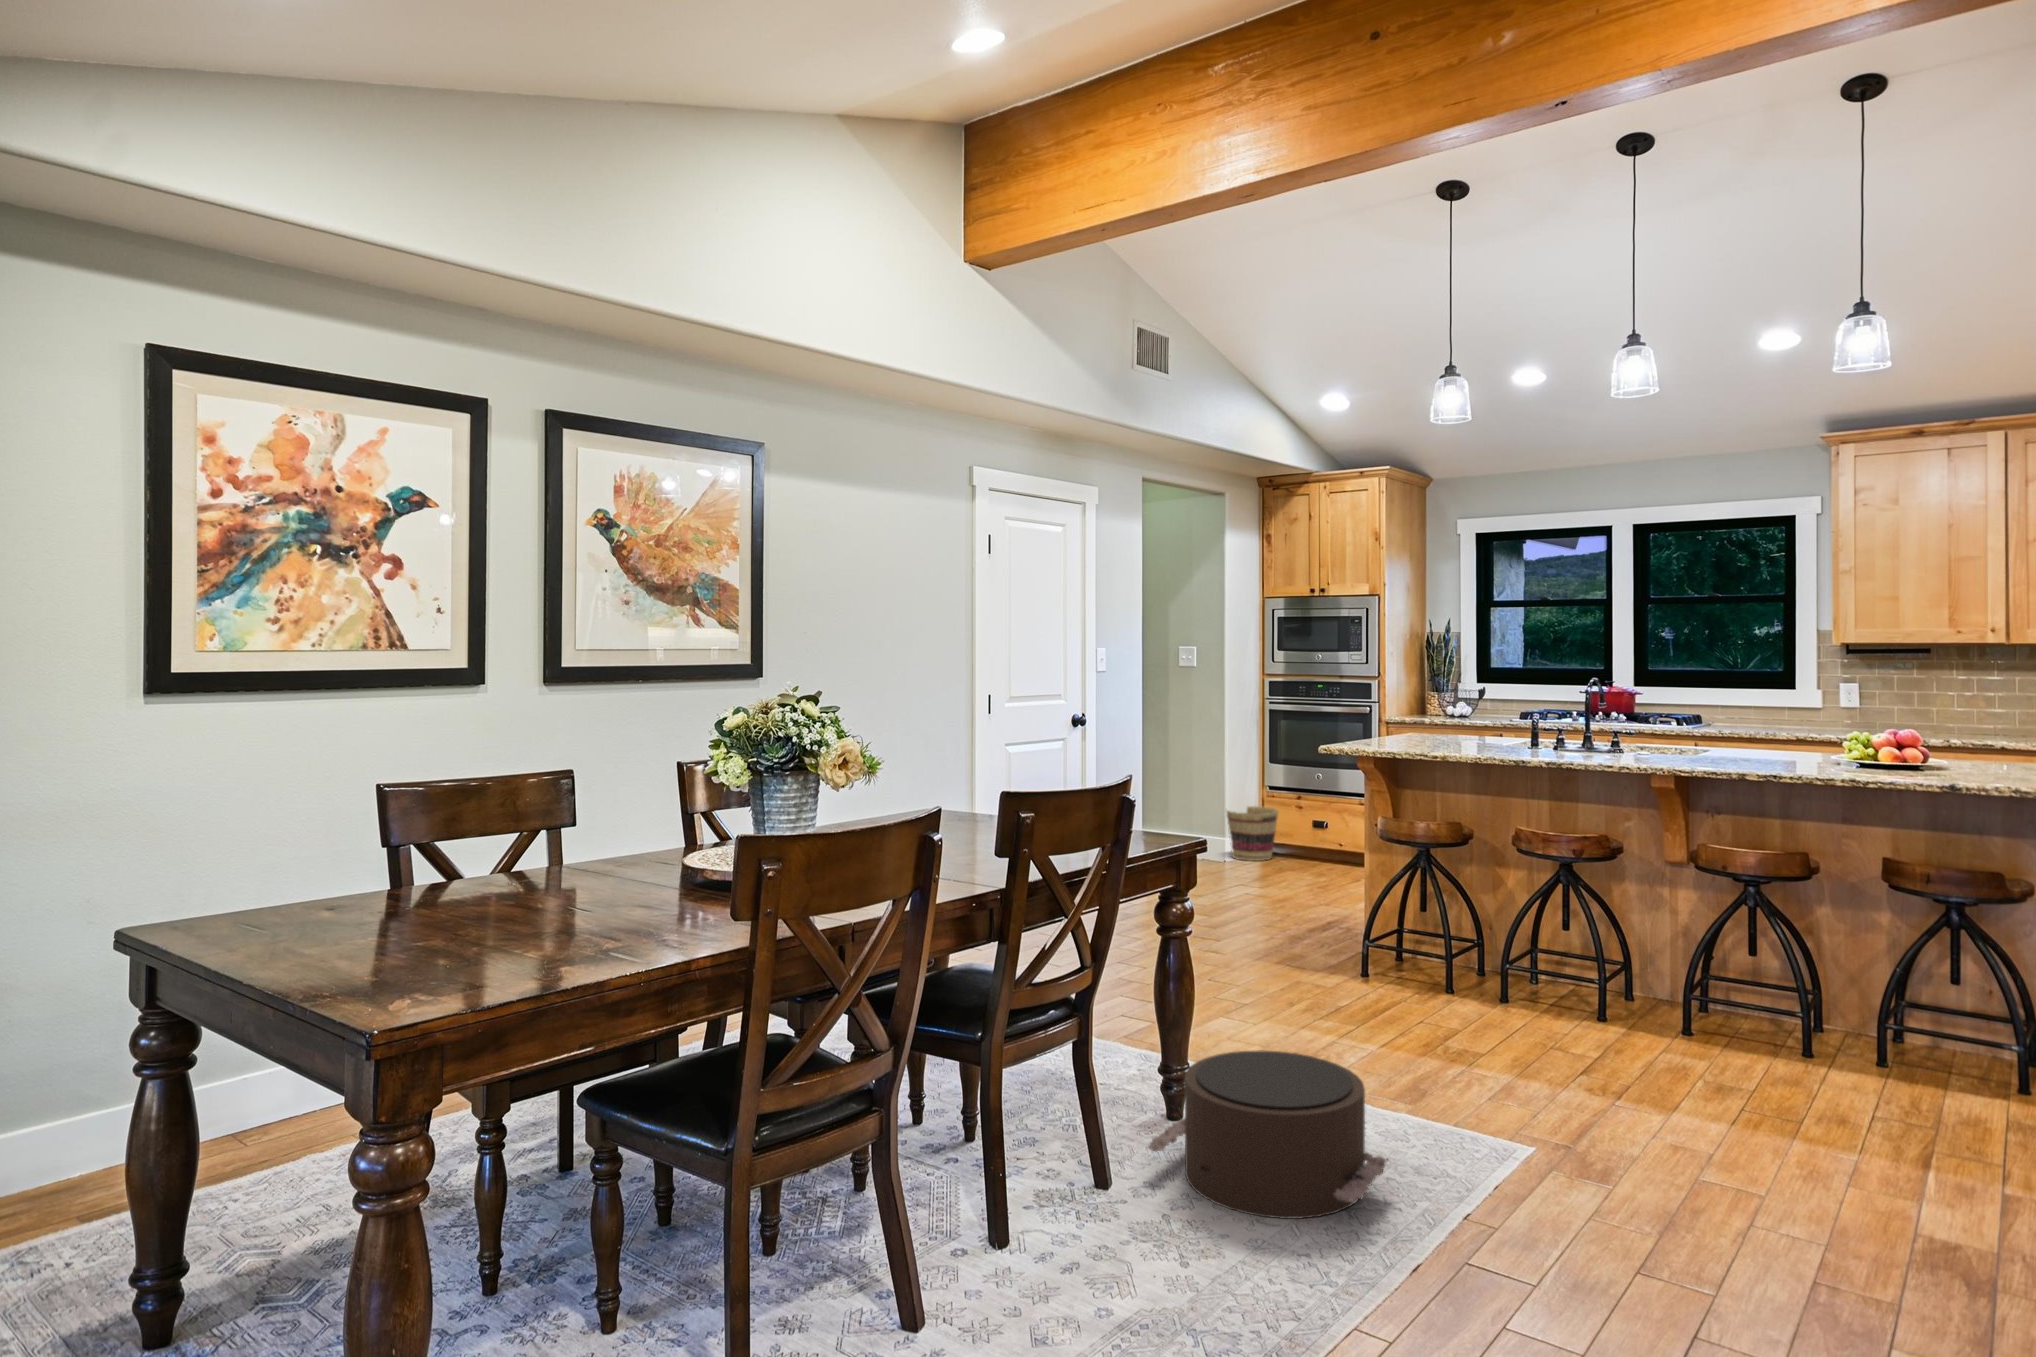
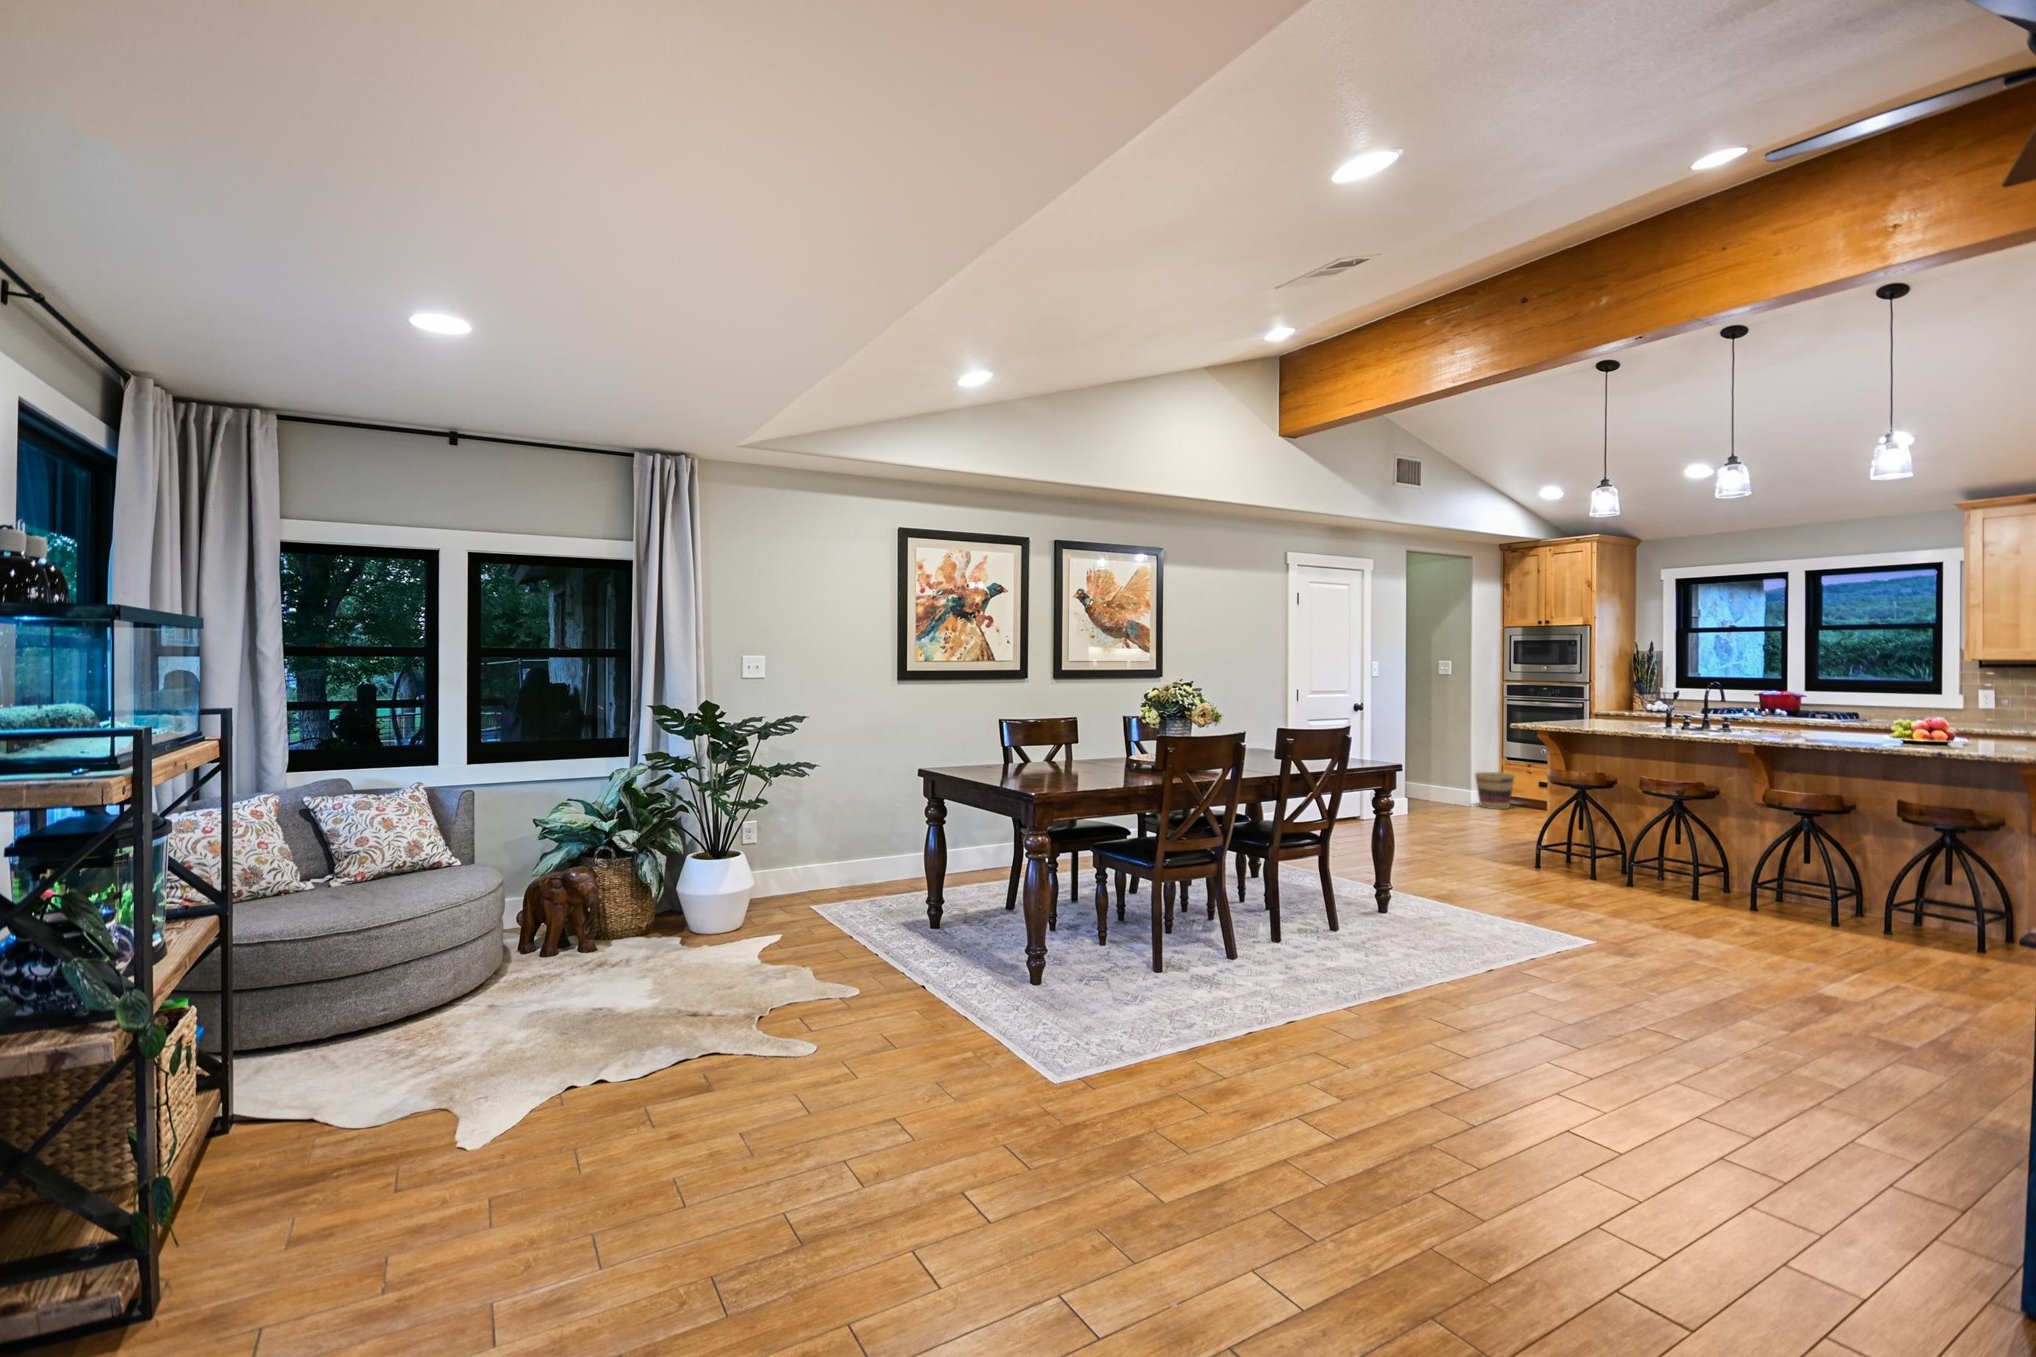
pouf: present [1148,1051,1388,1219] -> none [1357,873,1488,946]

